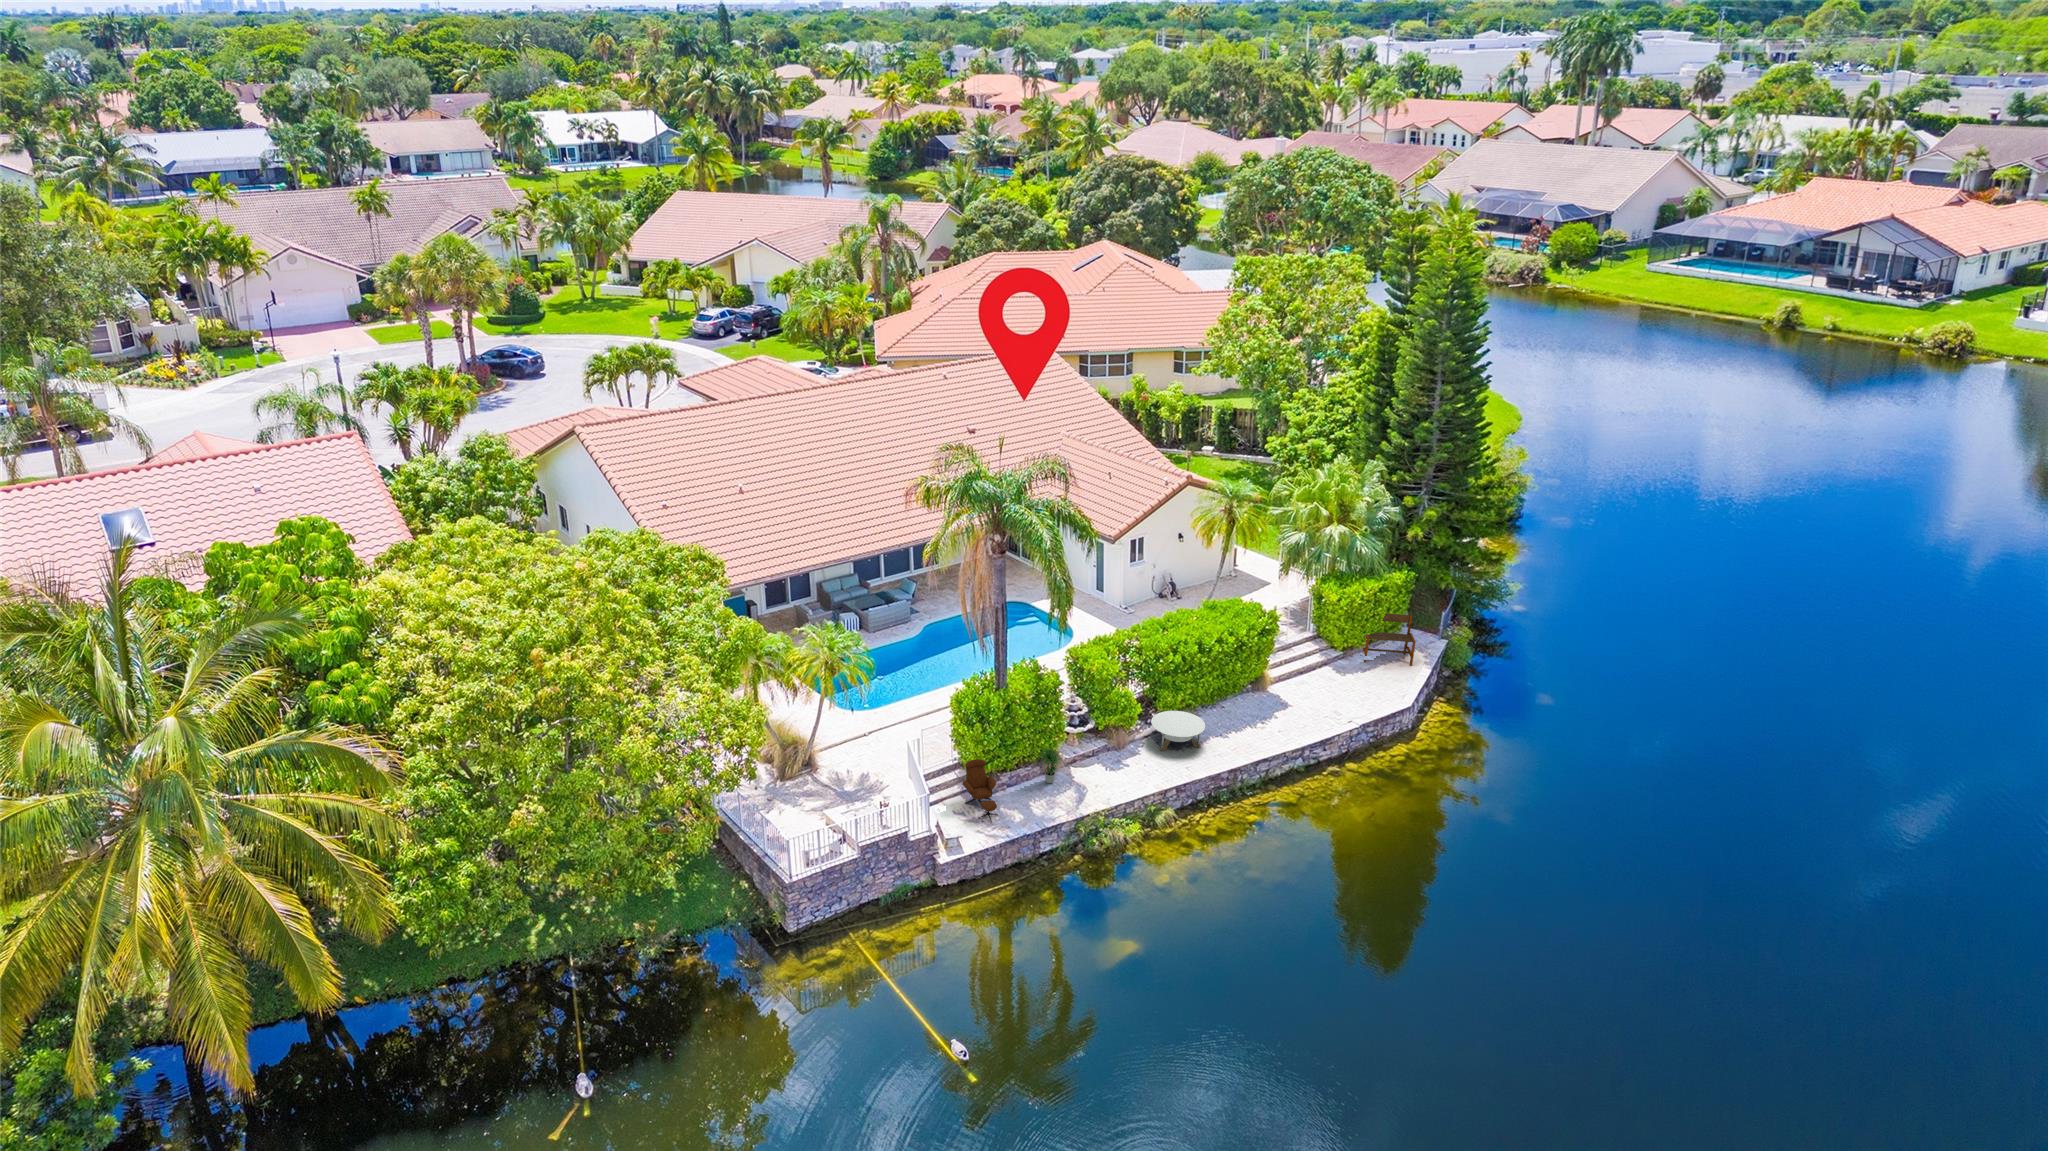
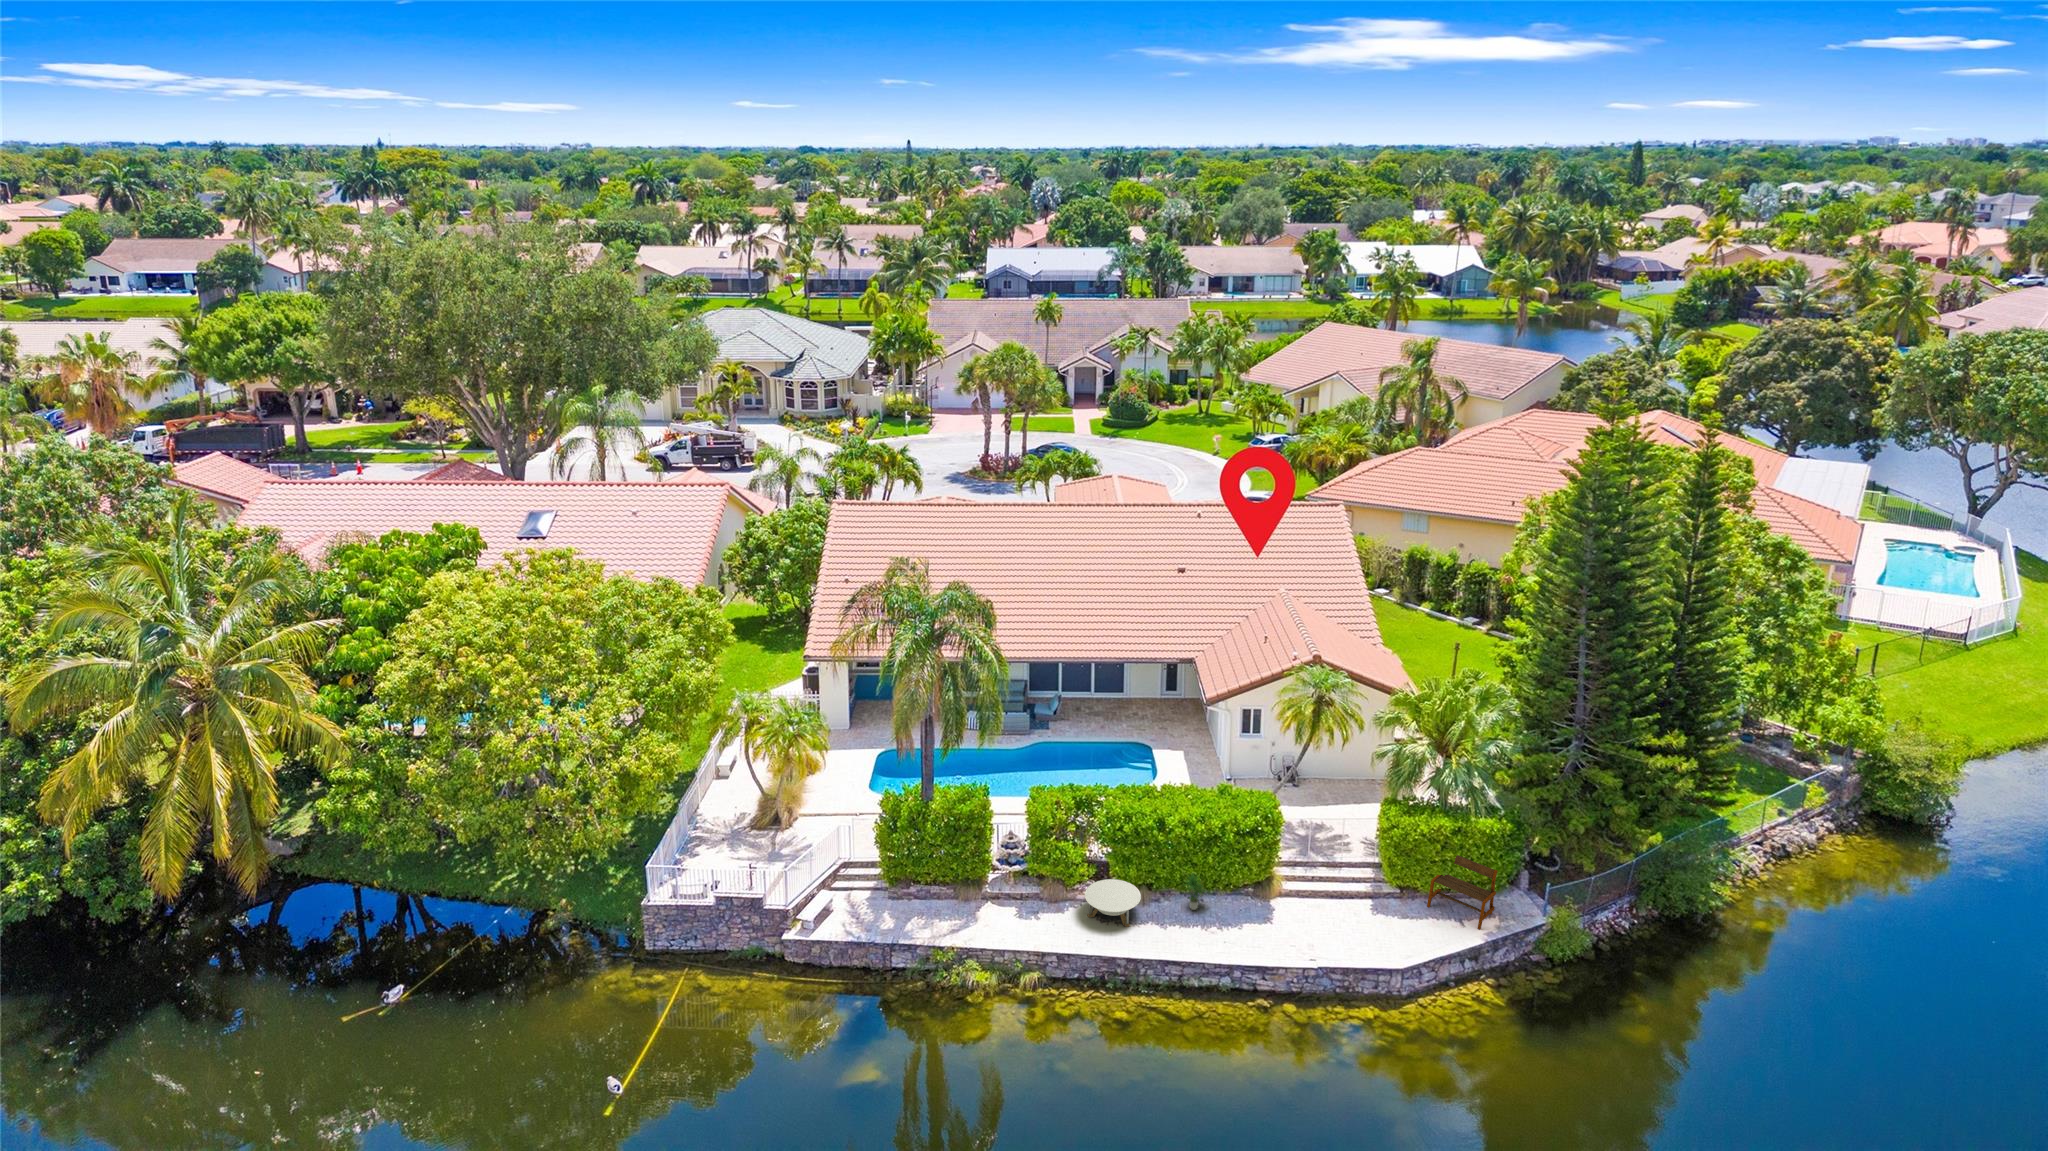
potted plant: present [1040,747,1059,783] -> present [1188,873,1203,910]
lounge chair: present [963,759,998,822] -> none [858,860,893,921]

